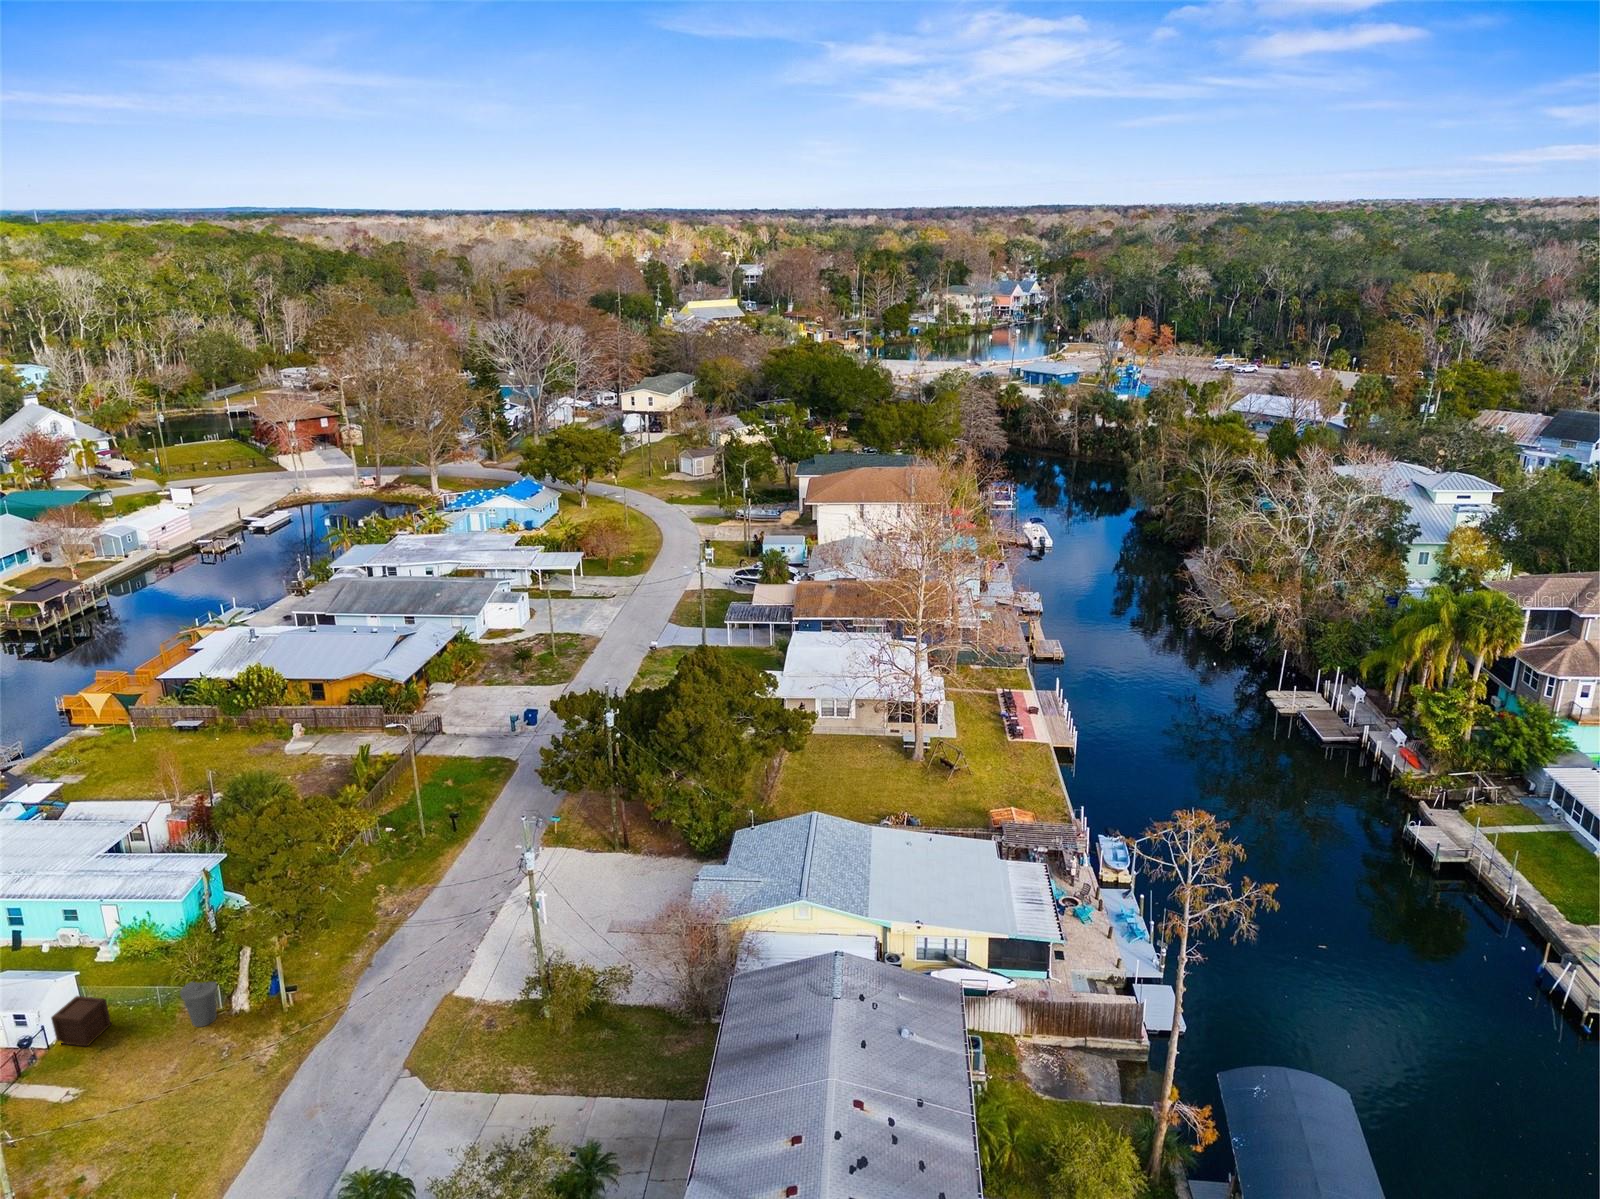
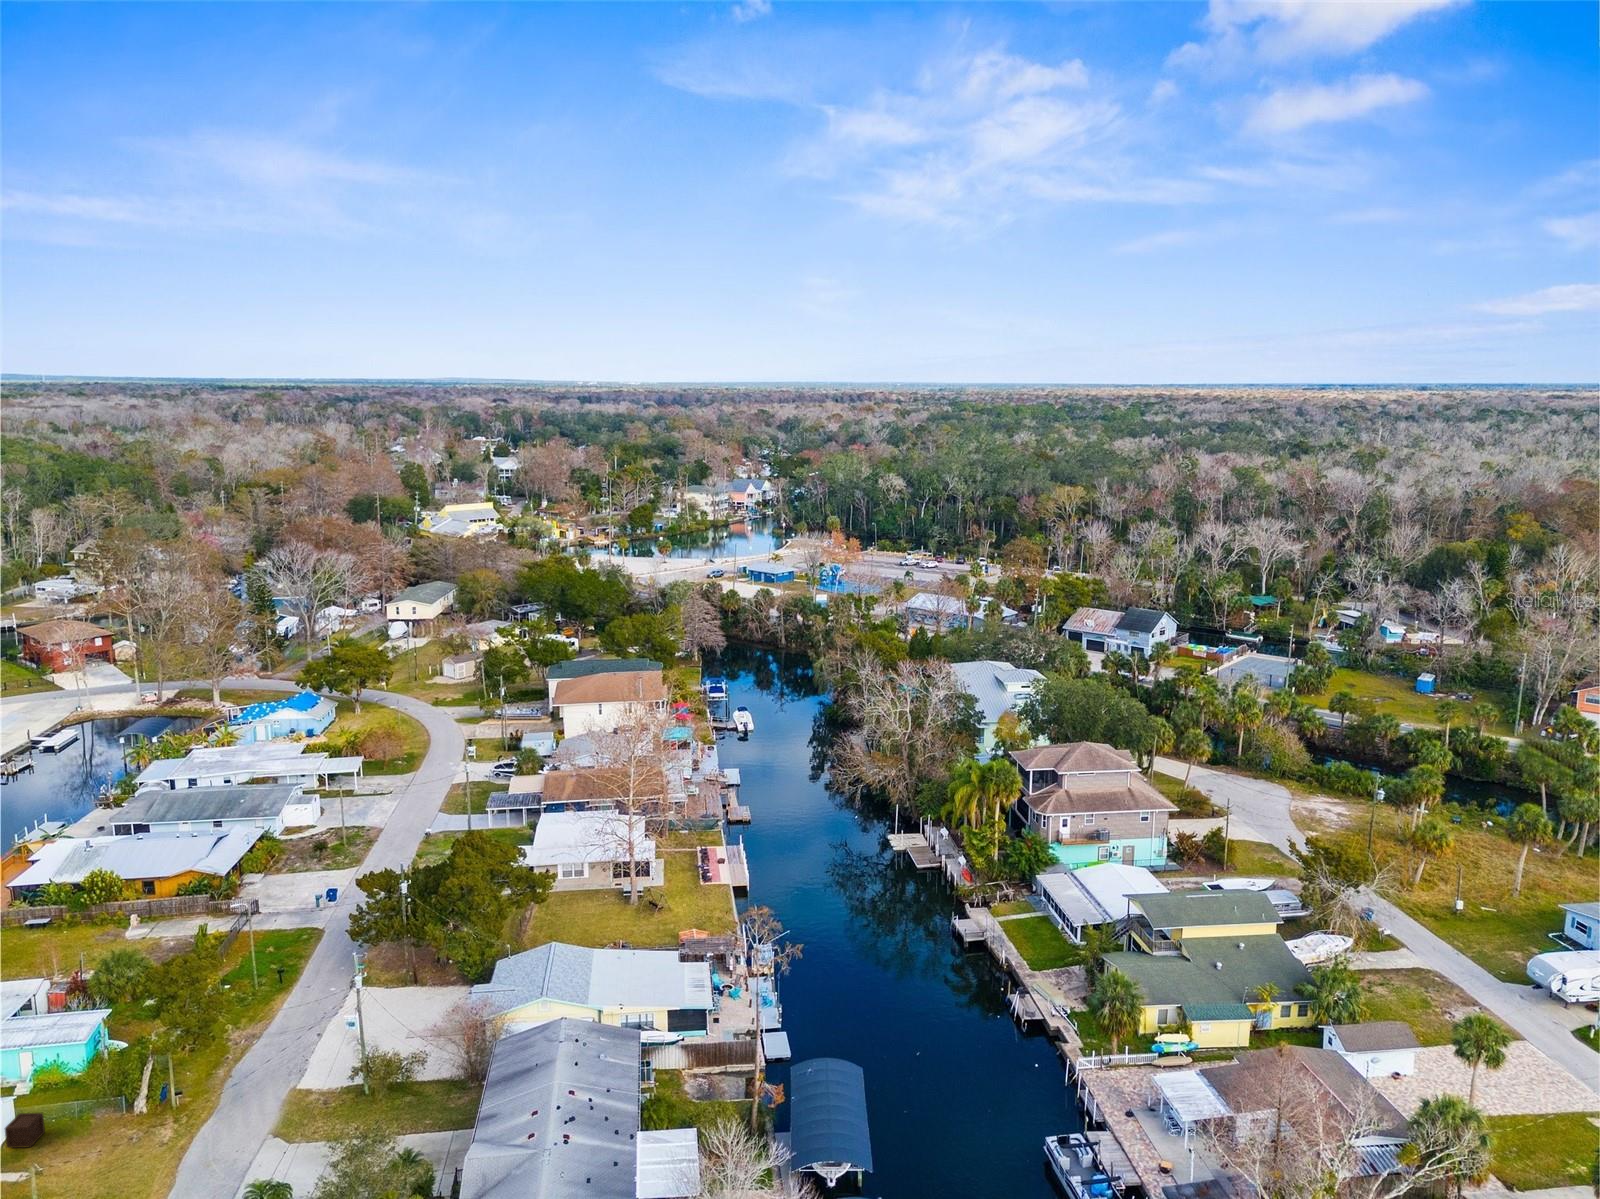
trash can: present [180,982,217,1027] -> none [101,1091,128,1126]

